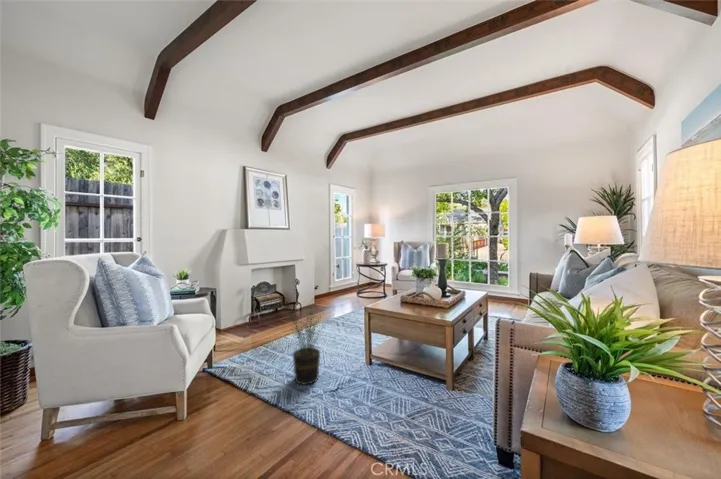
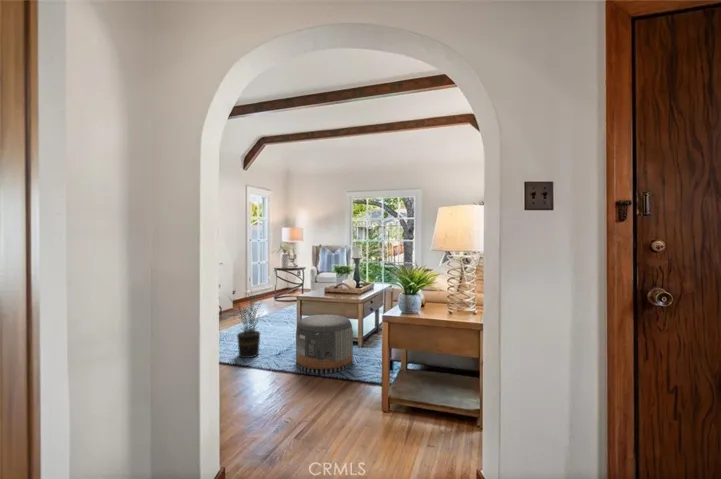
pouf: none [358,339,439,440] -> present [296,314,353,374]

